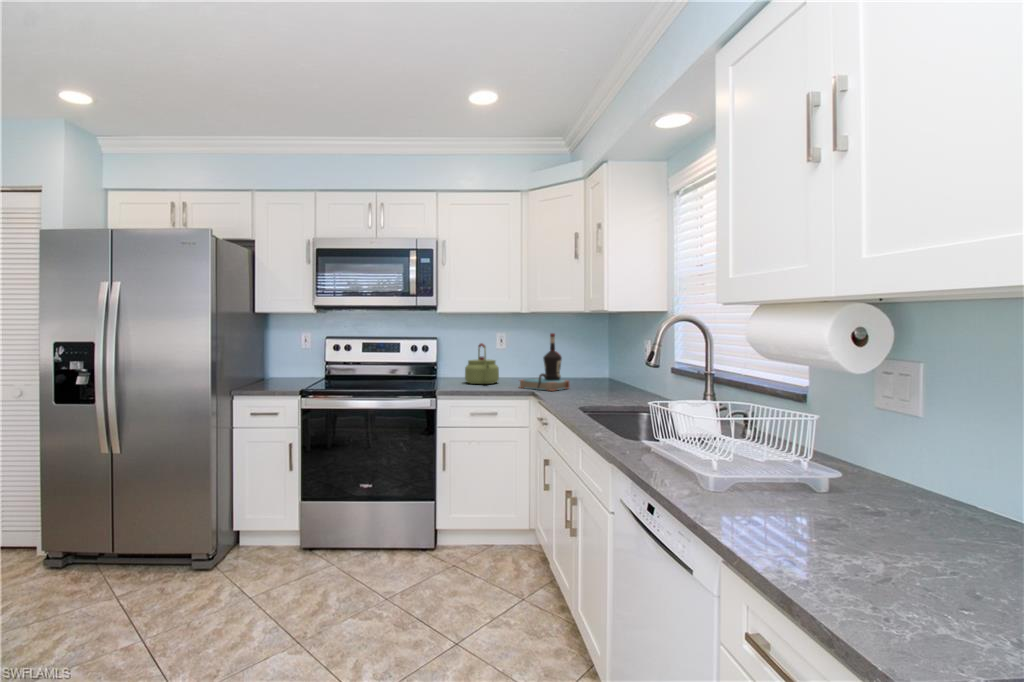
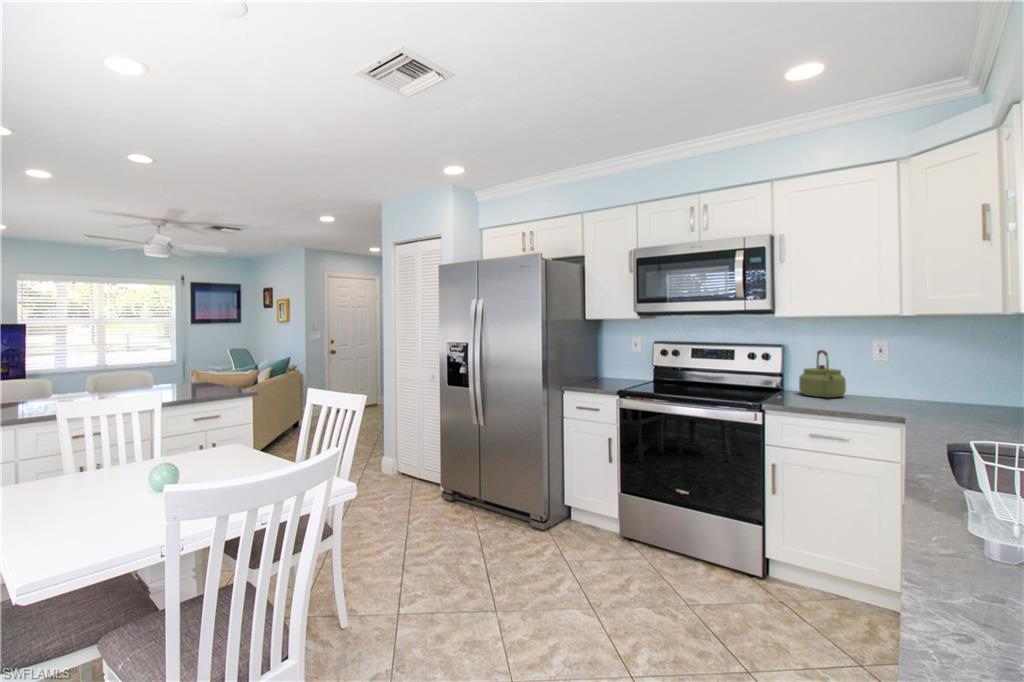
bottle: present [520,333,569,391] -> none [877,340,962,415]

